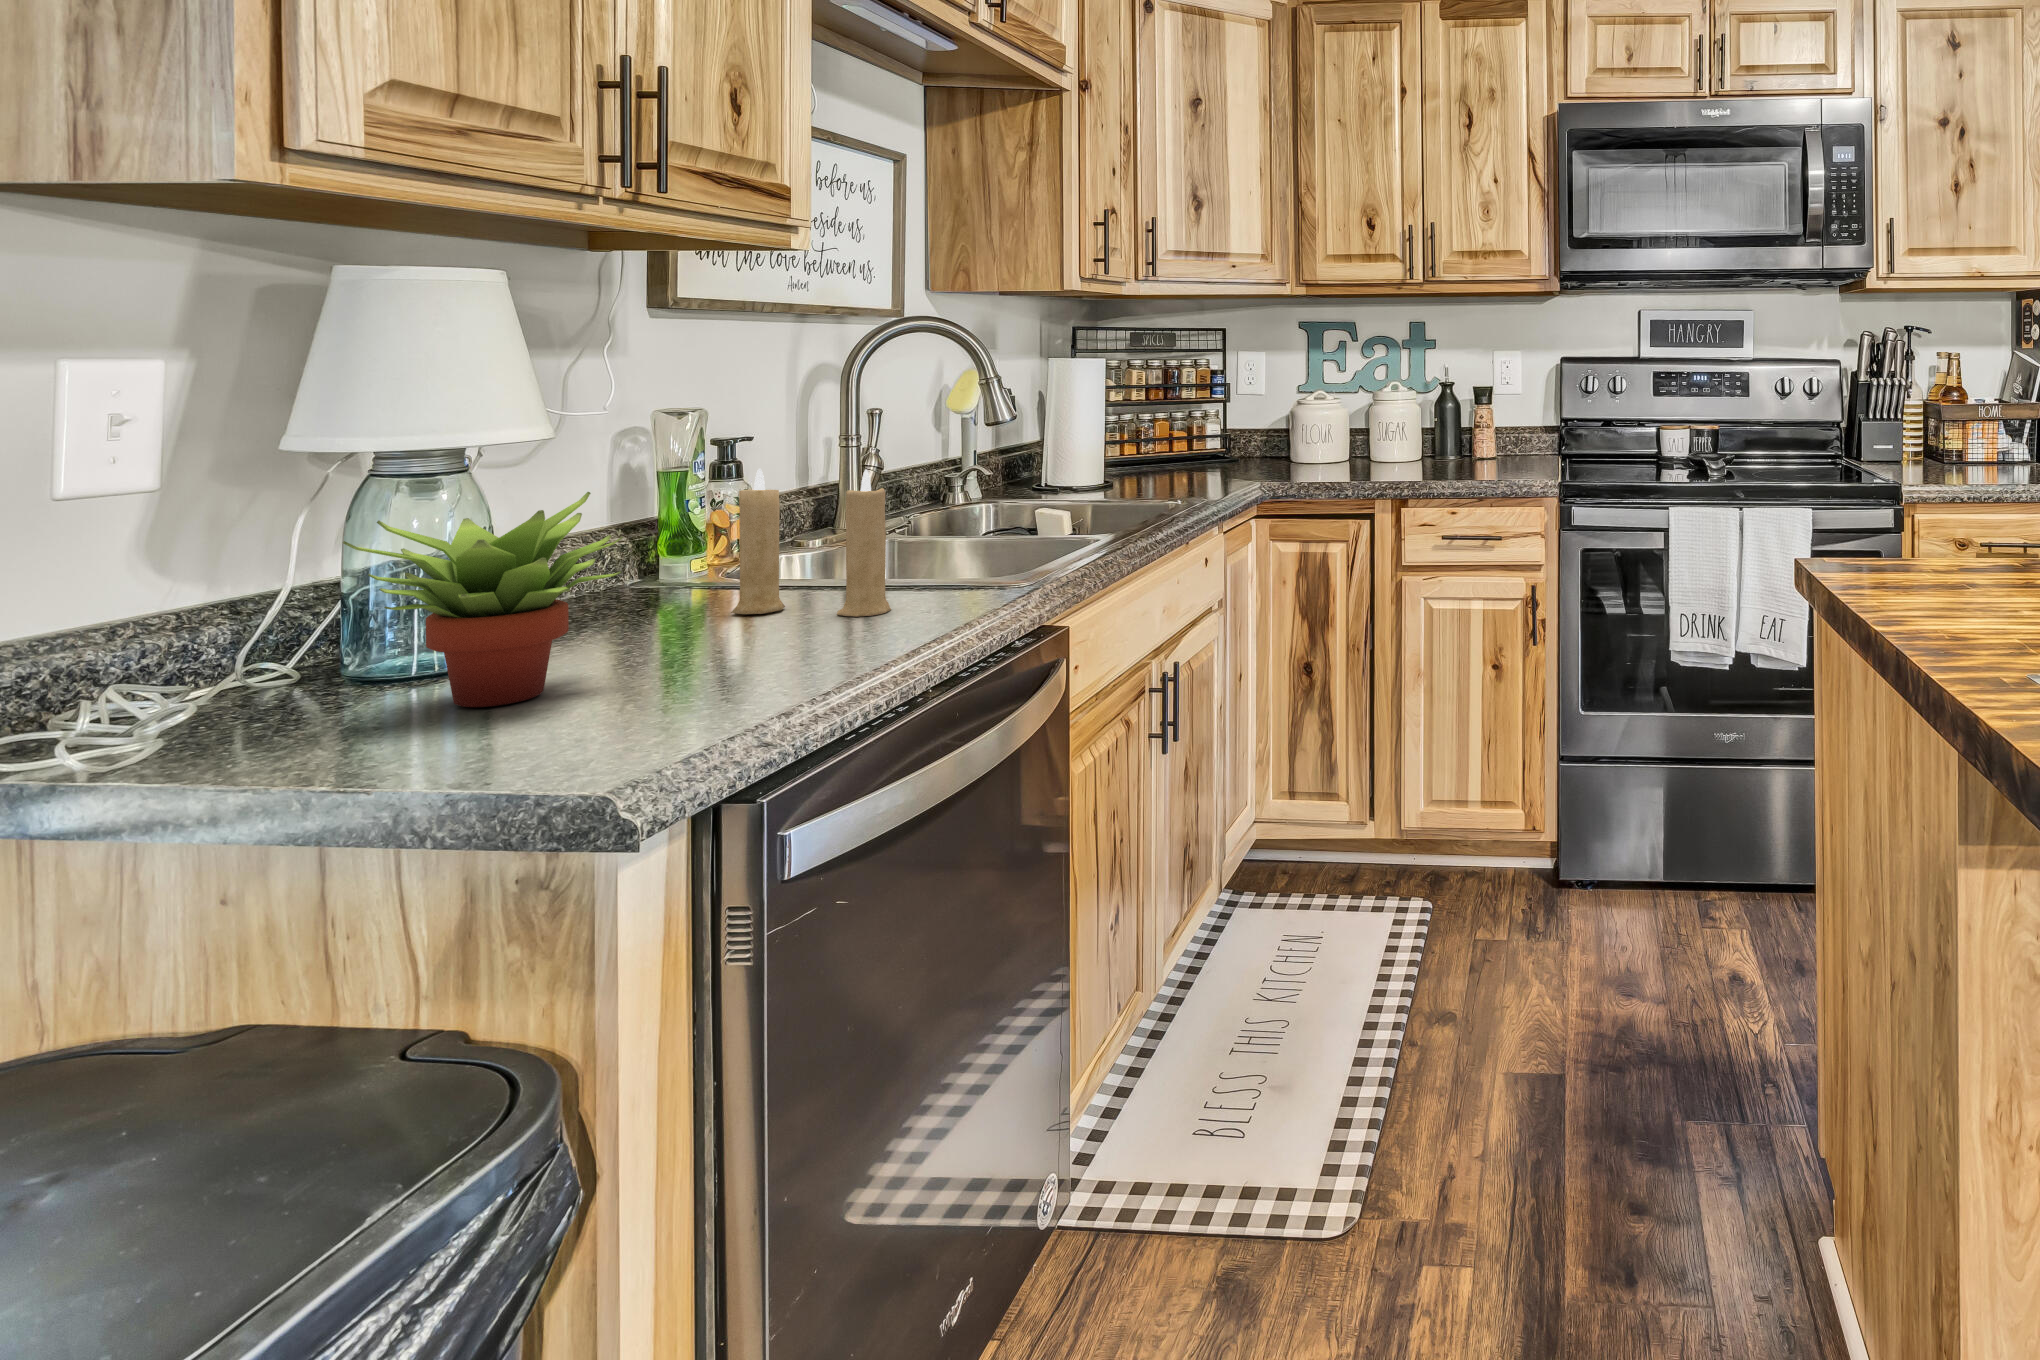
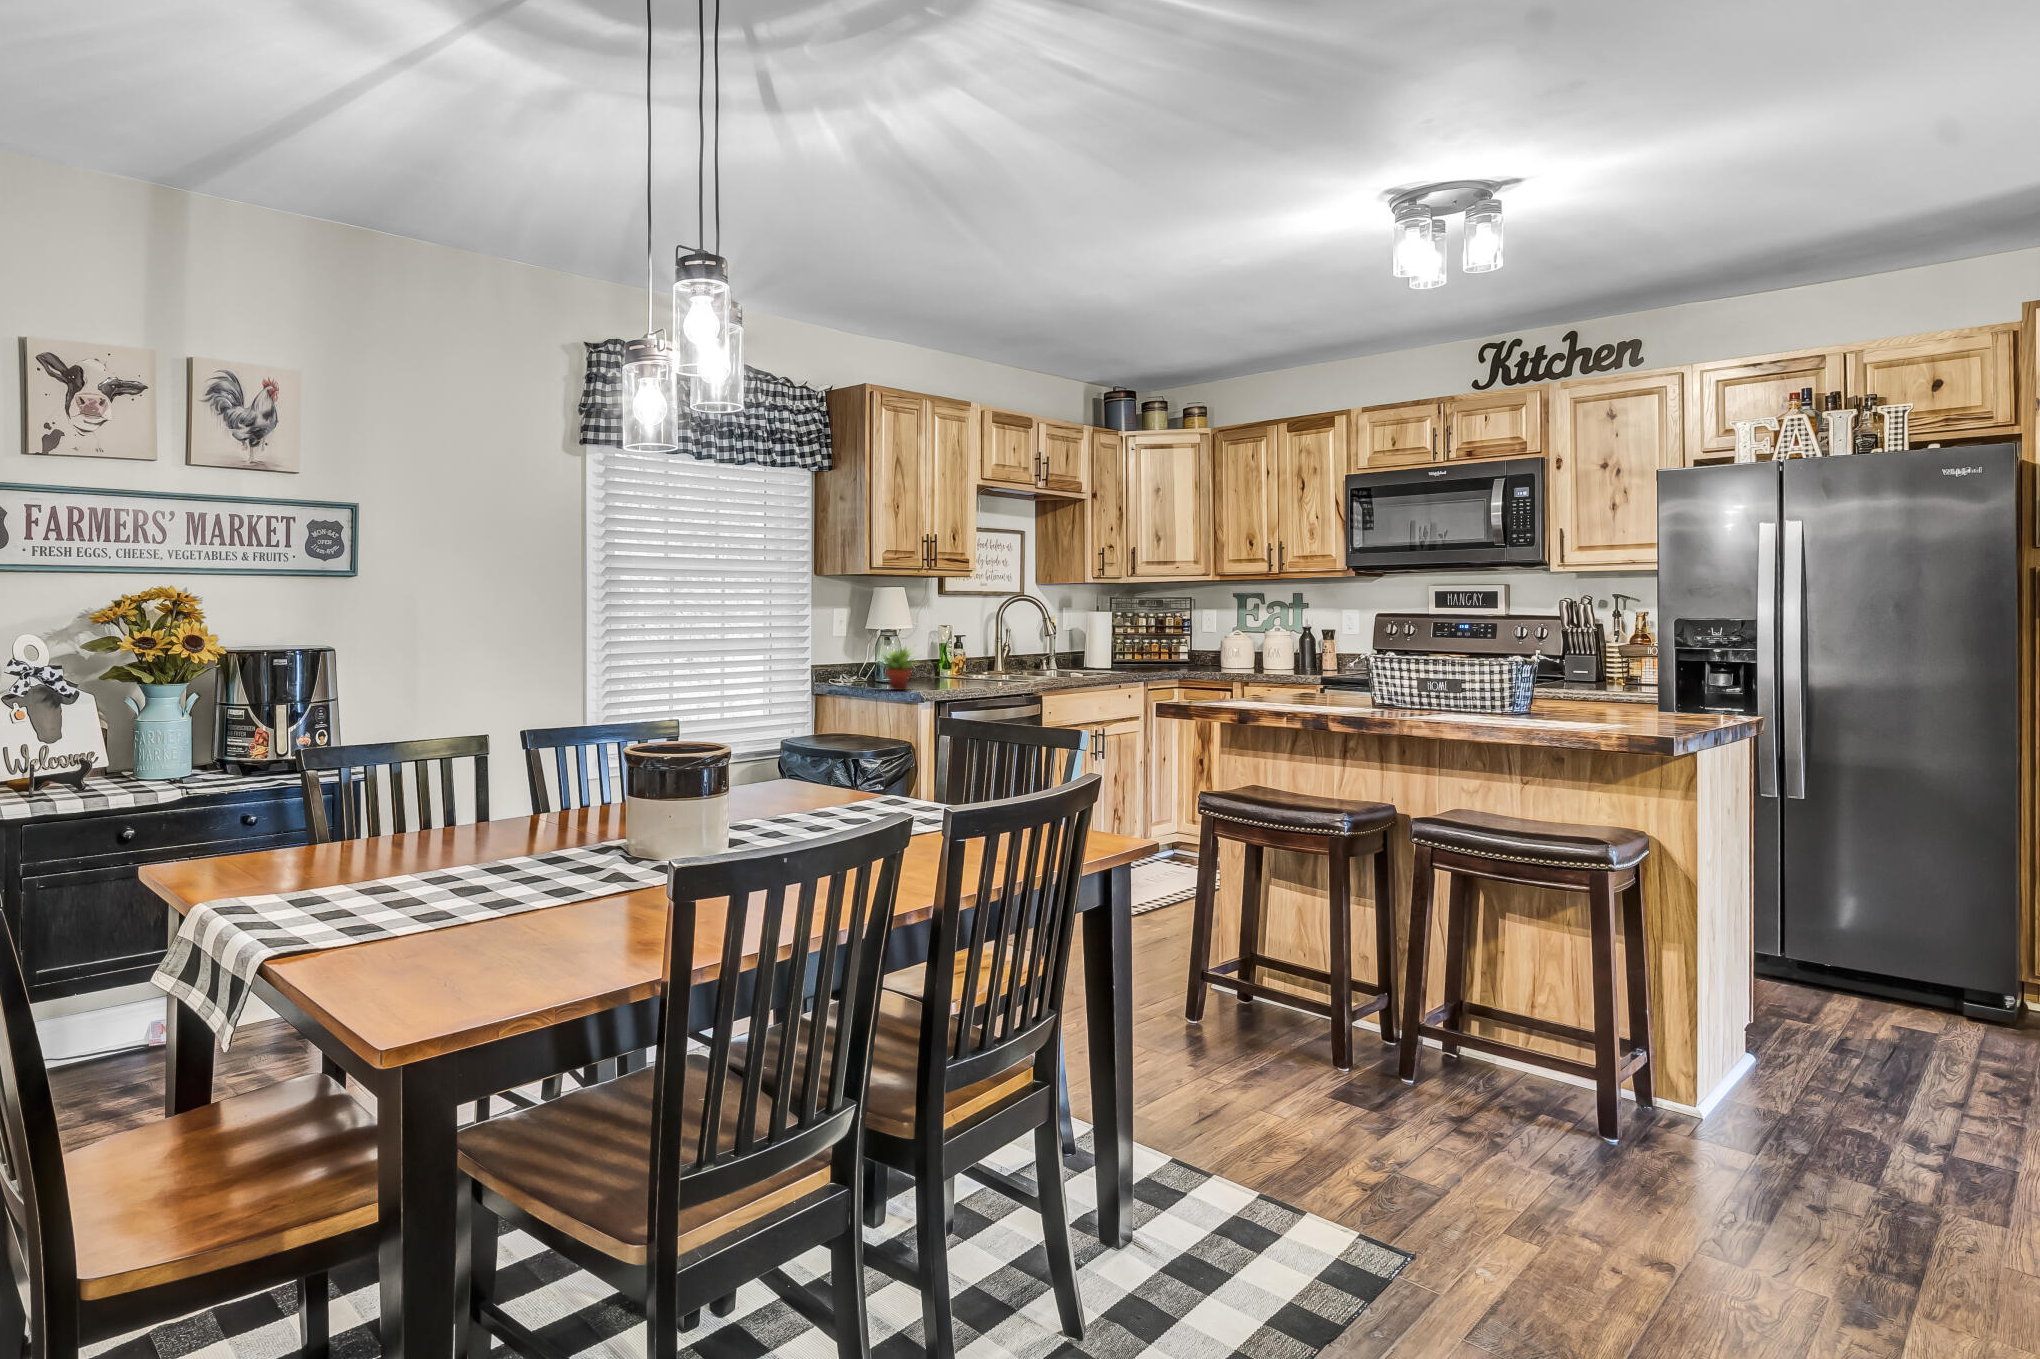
candle: present [731,468,891,617] -> none [949,644,988,687]

